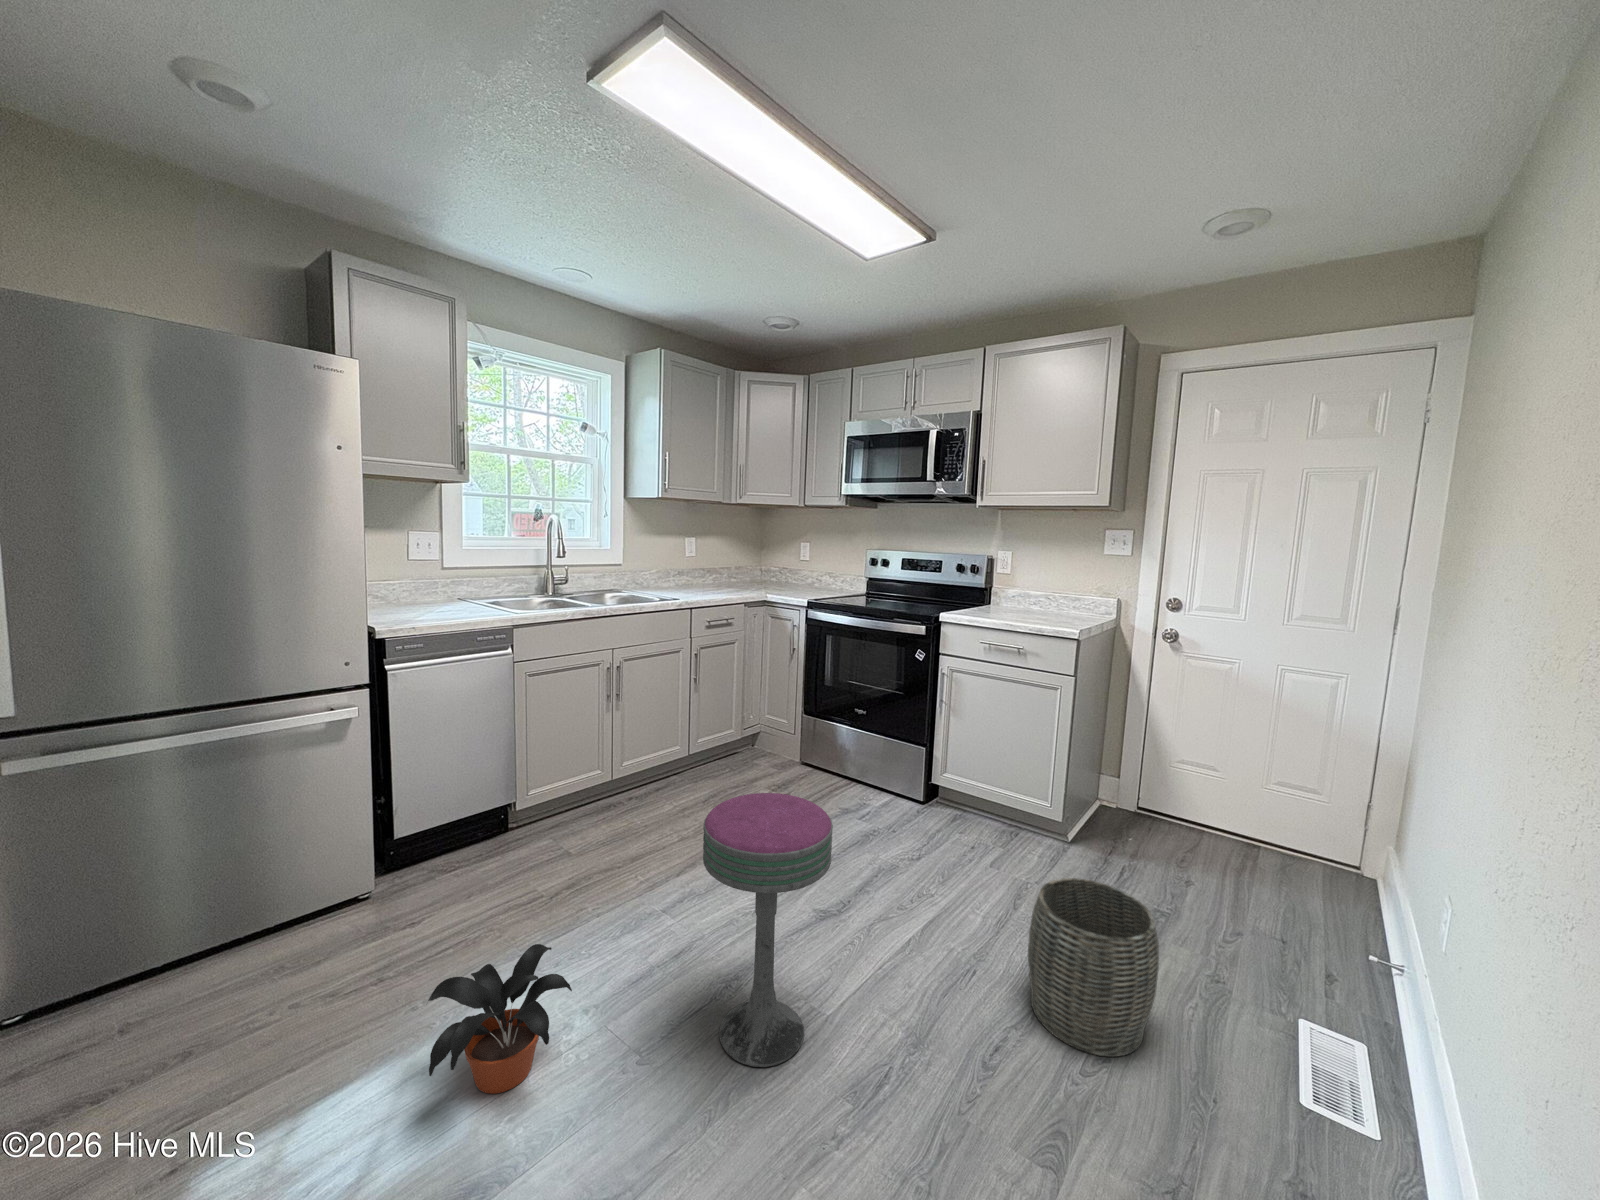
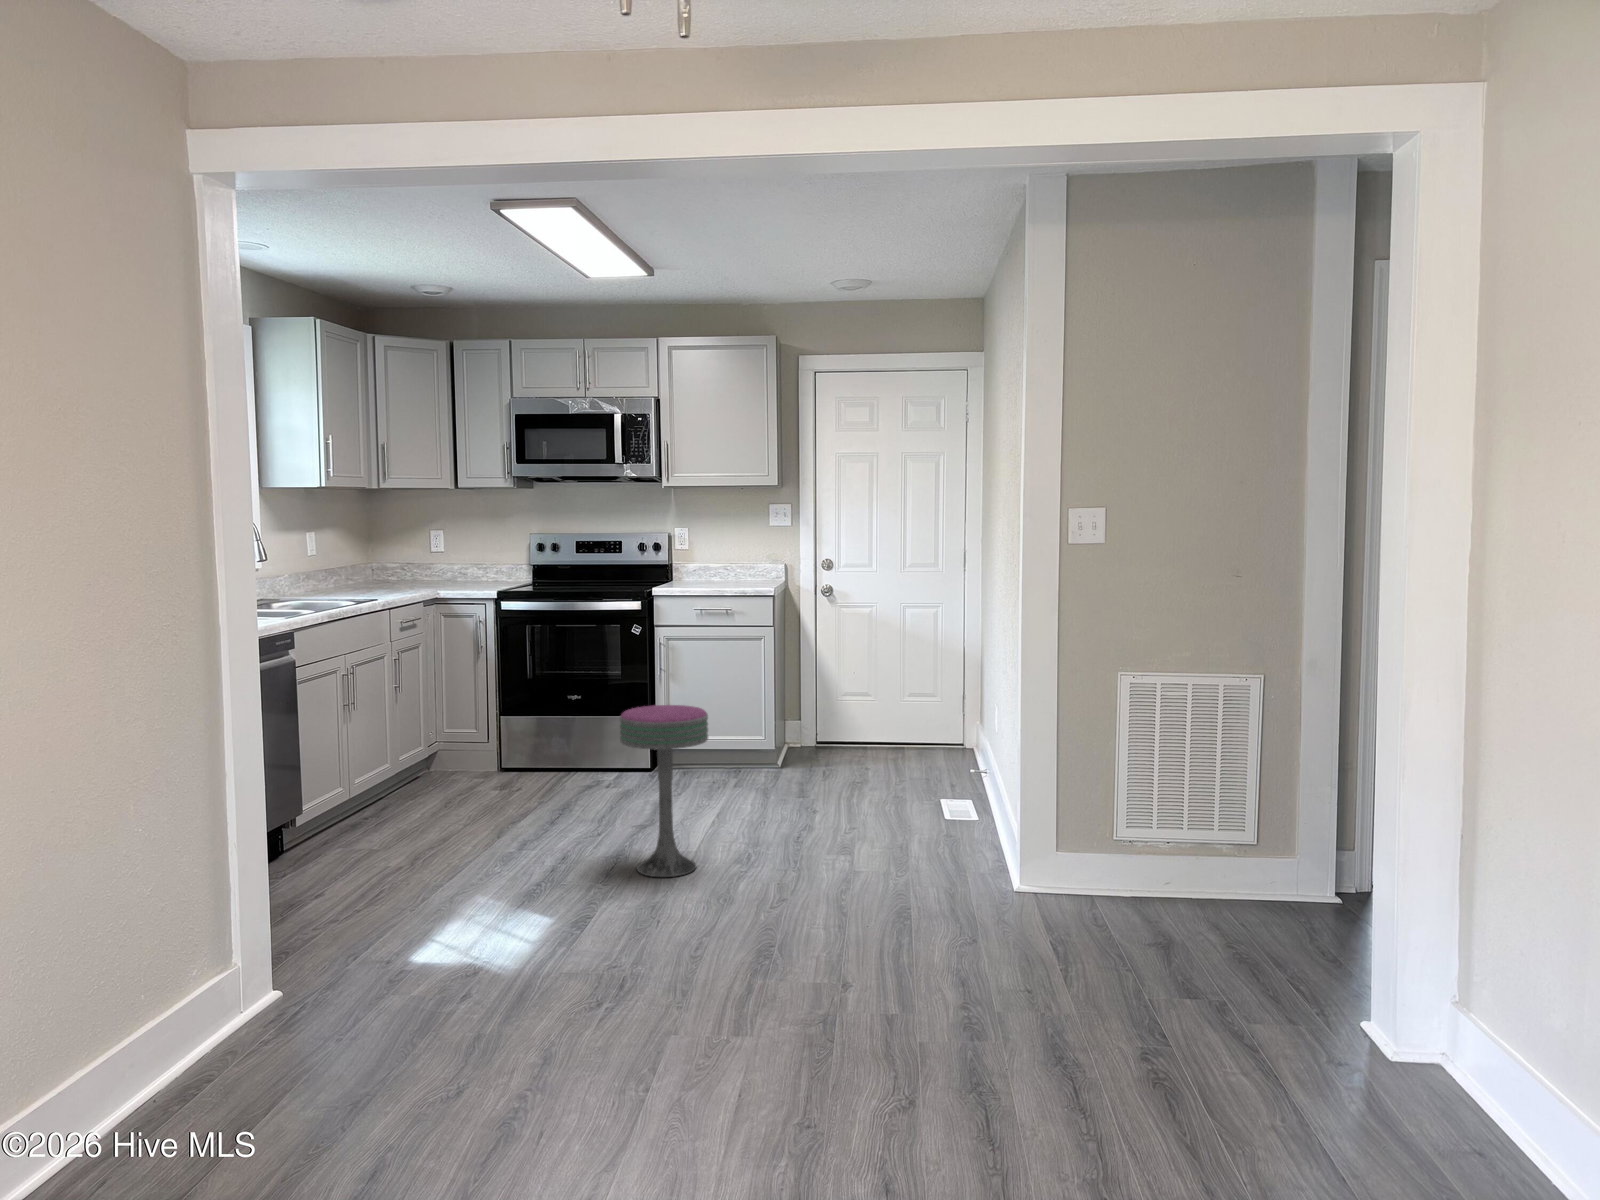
woven basket: present [1028,878,1159,1057] -> none [803,742,878,832]
potted plant: present [428,944,572,1094] -> none [472,832,575,920]

